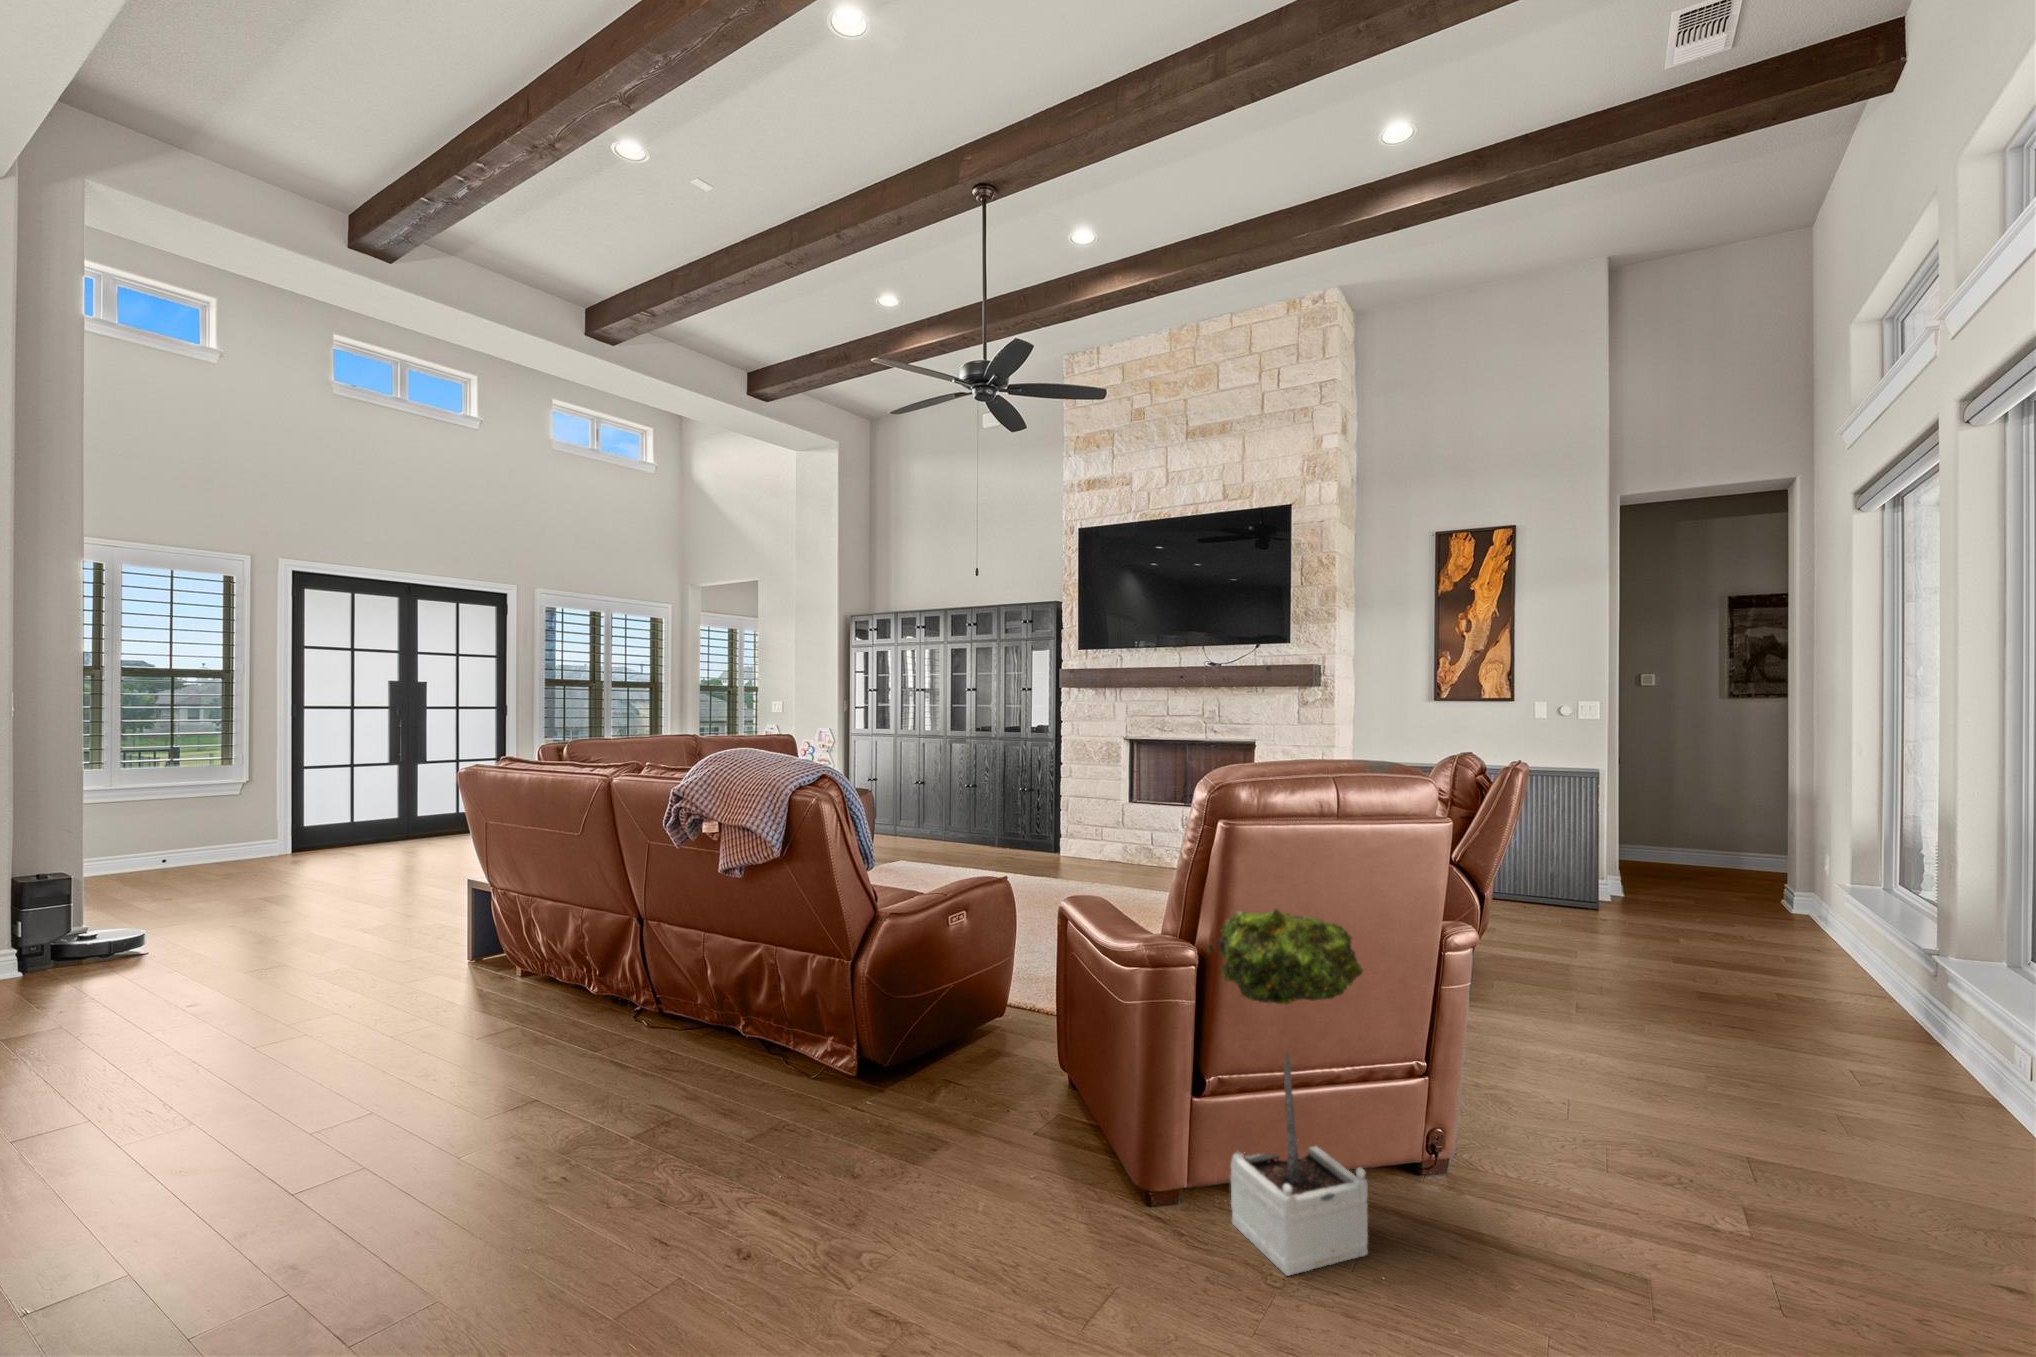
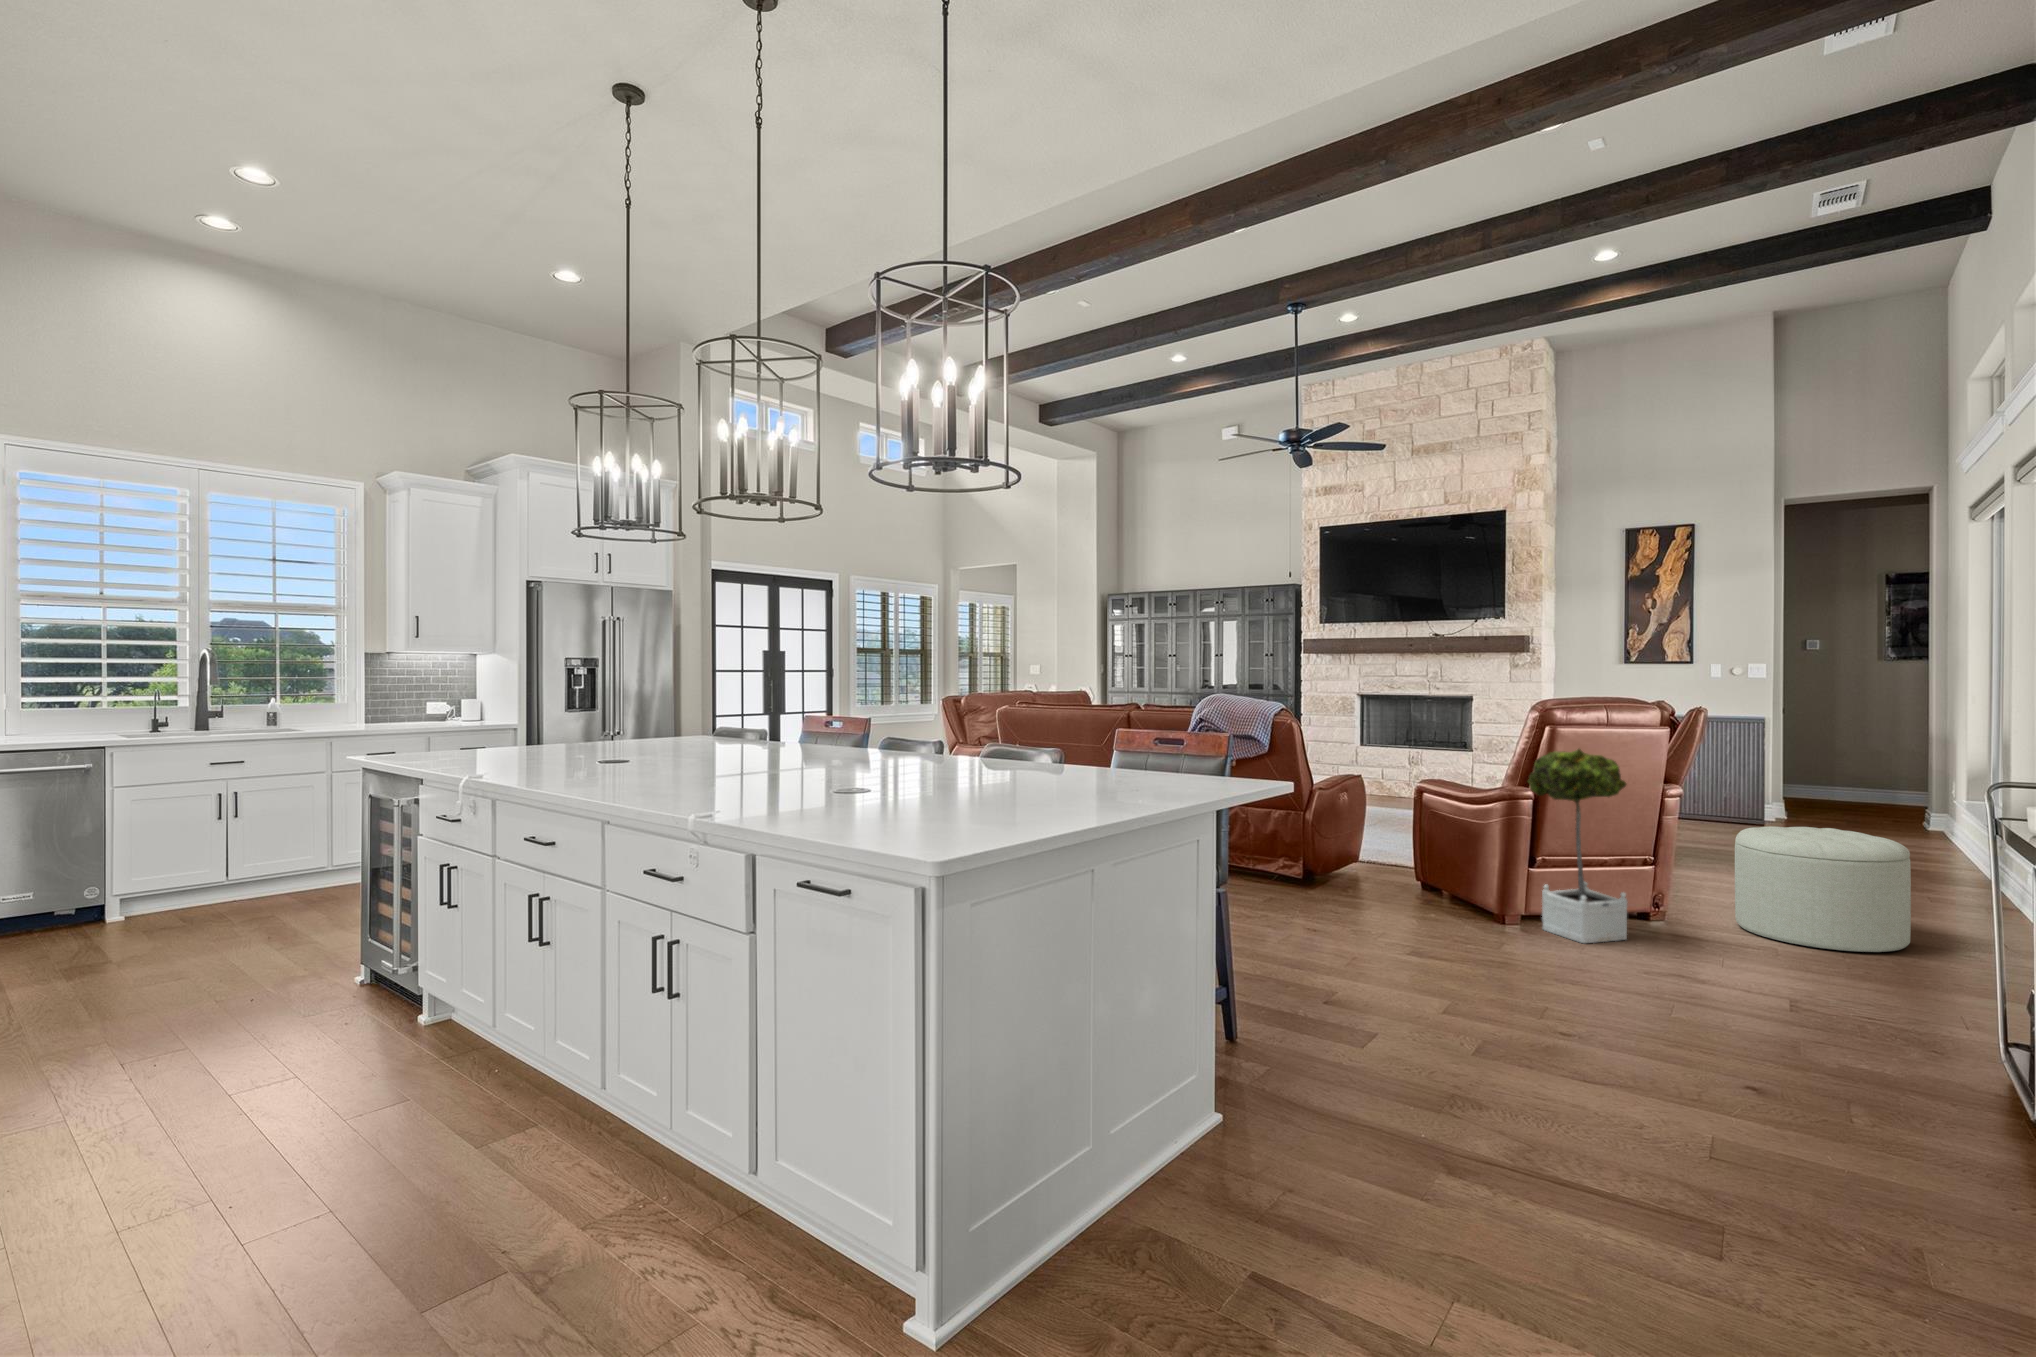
ottoman: none [1554,1008,1843,1280] -> present [1735,826,1911,952]

